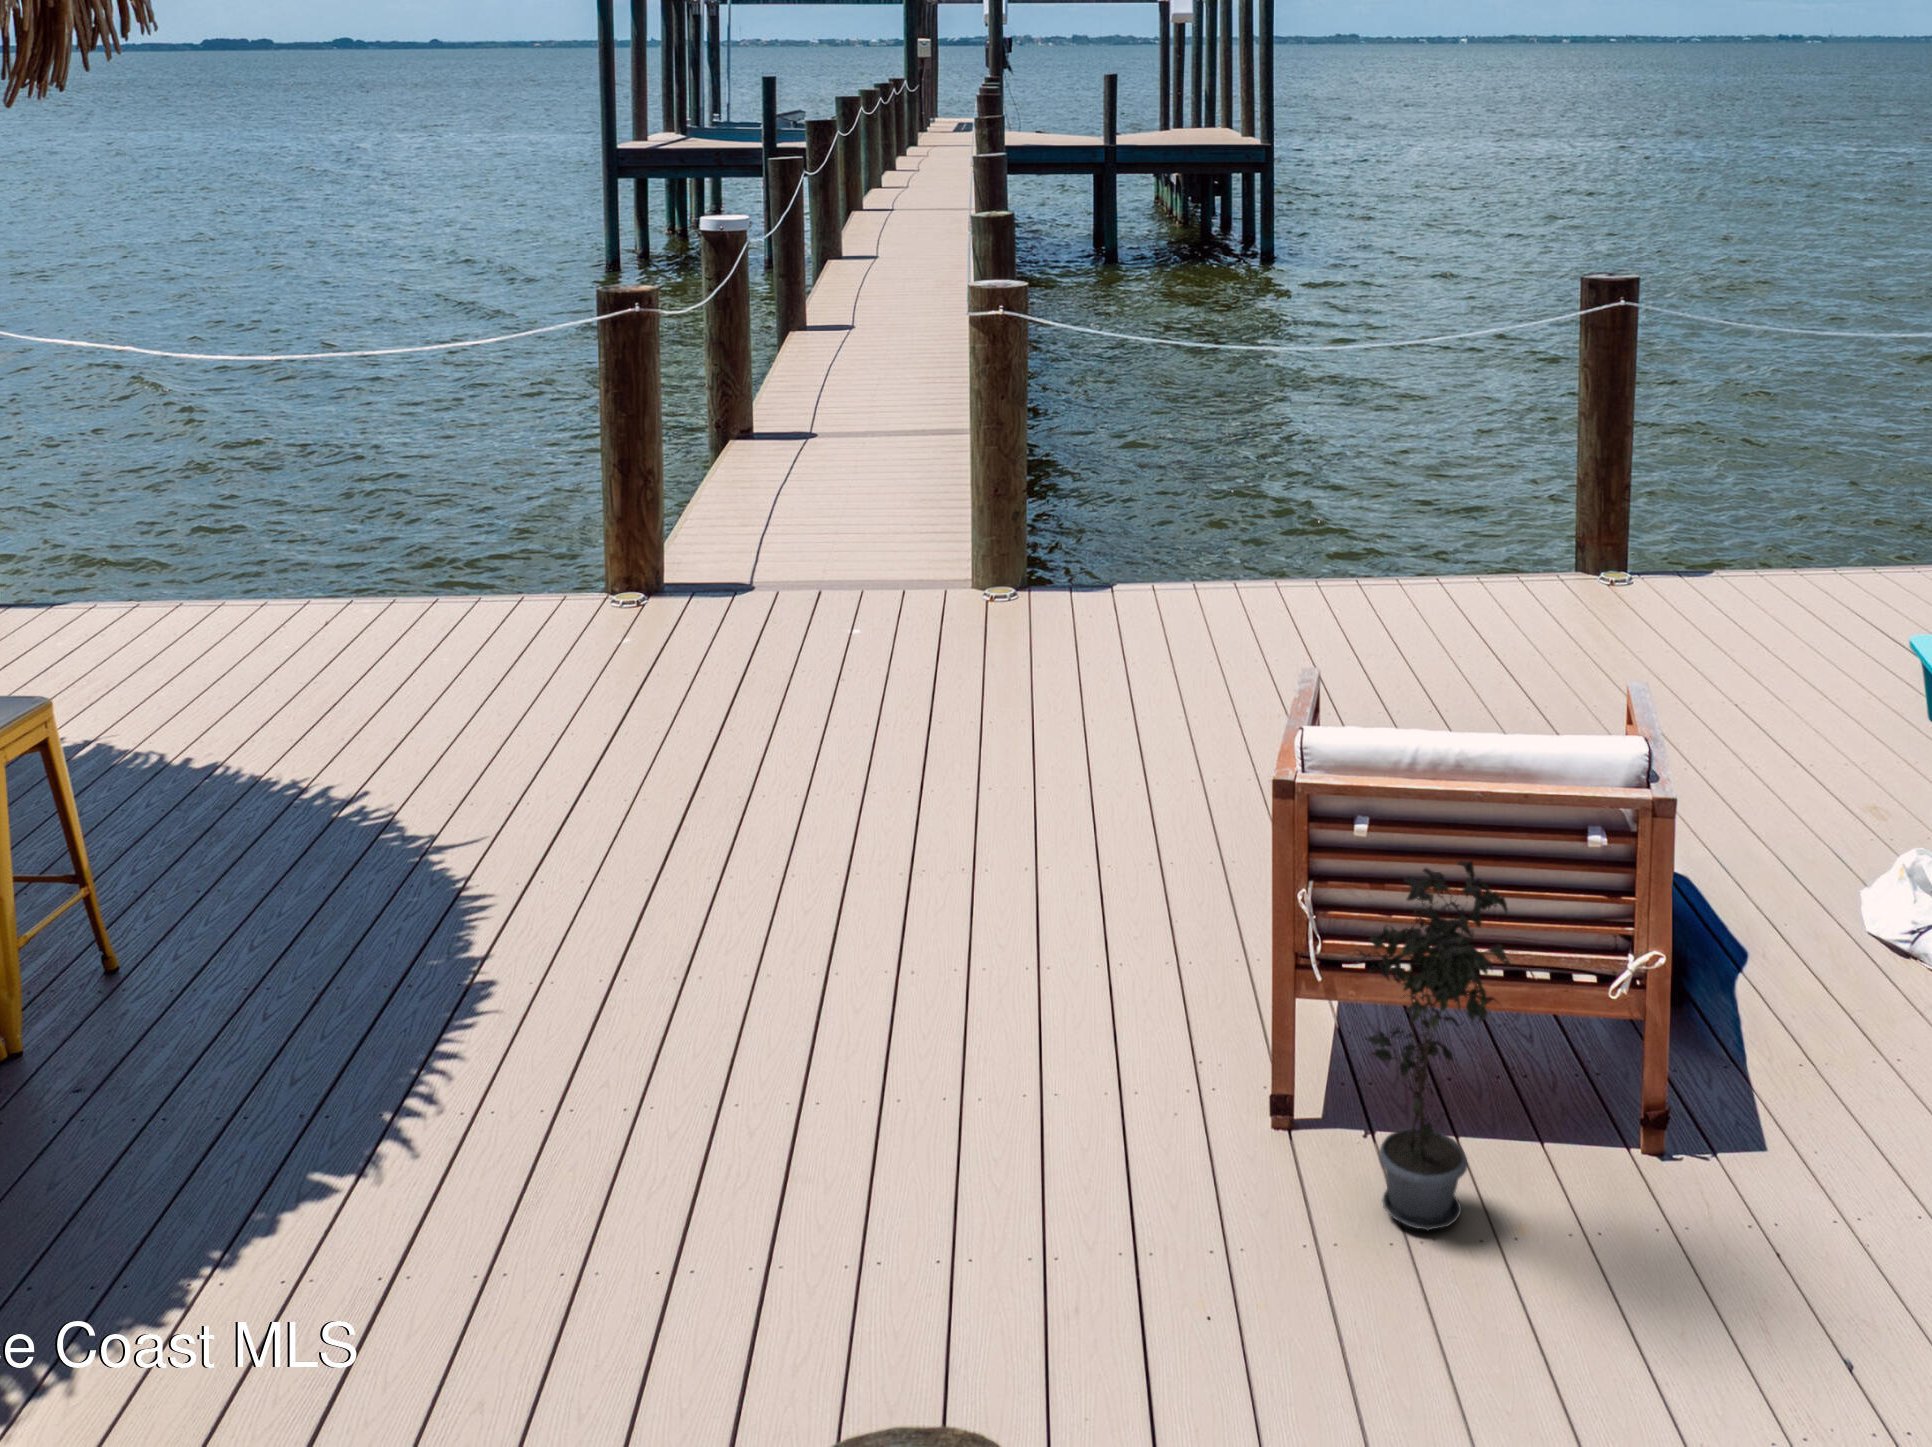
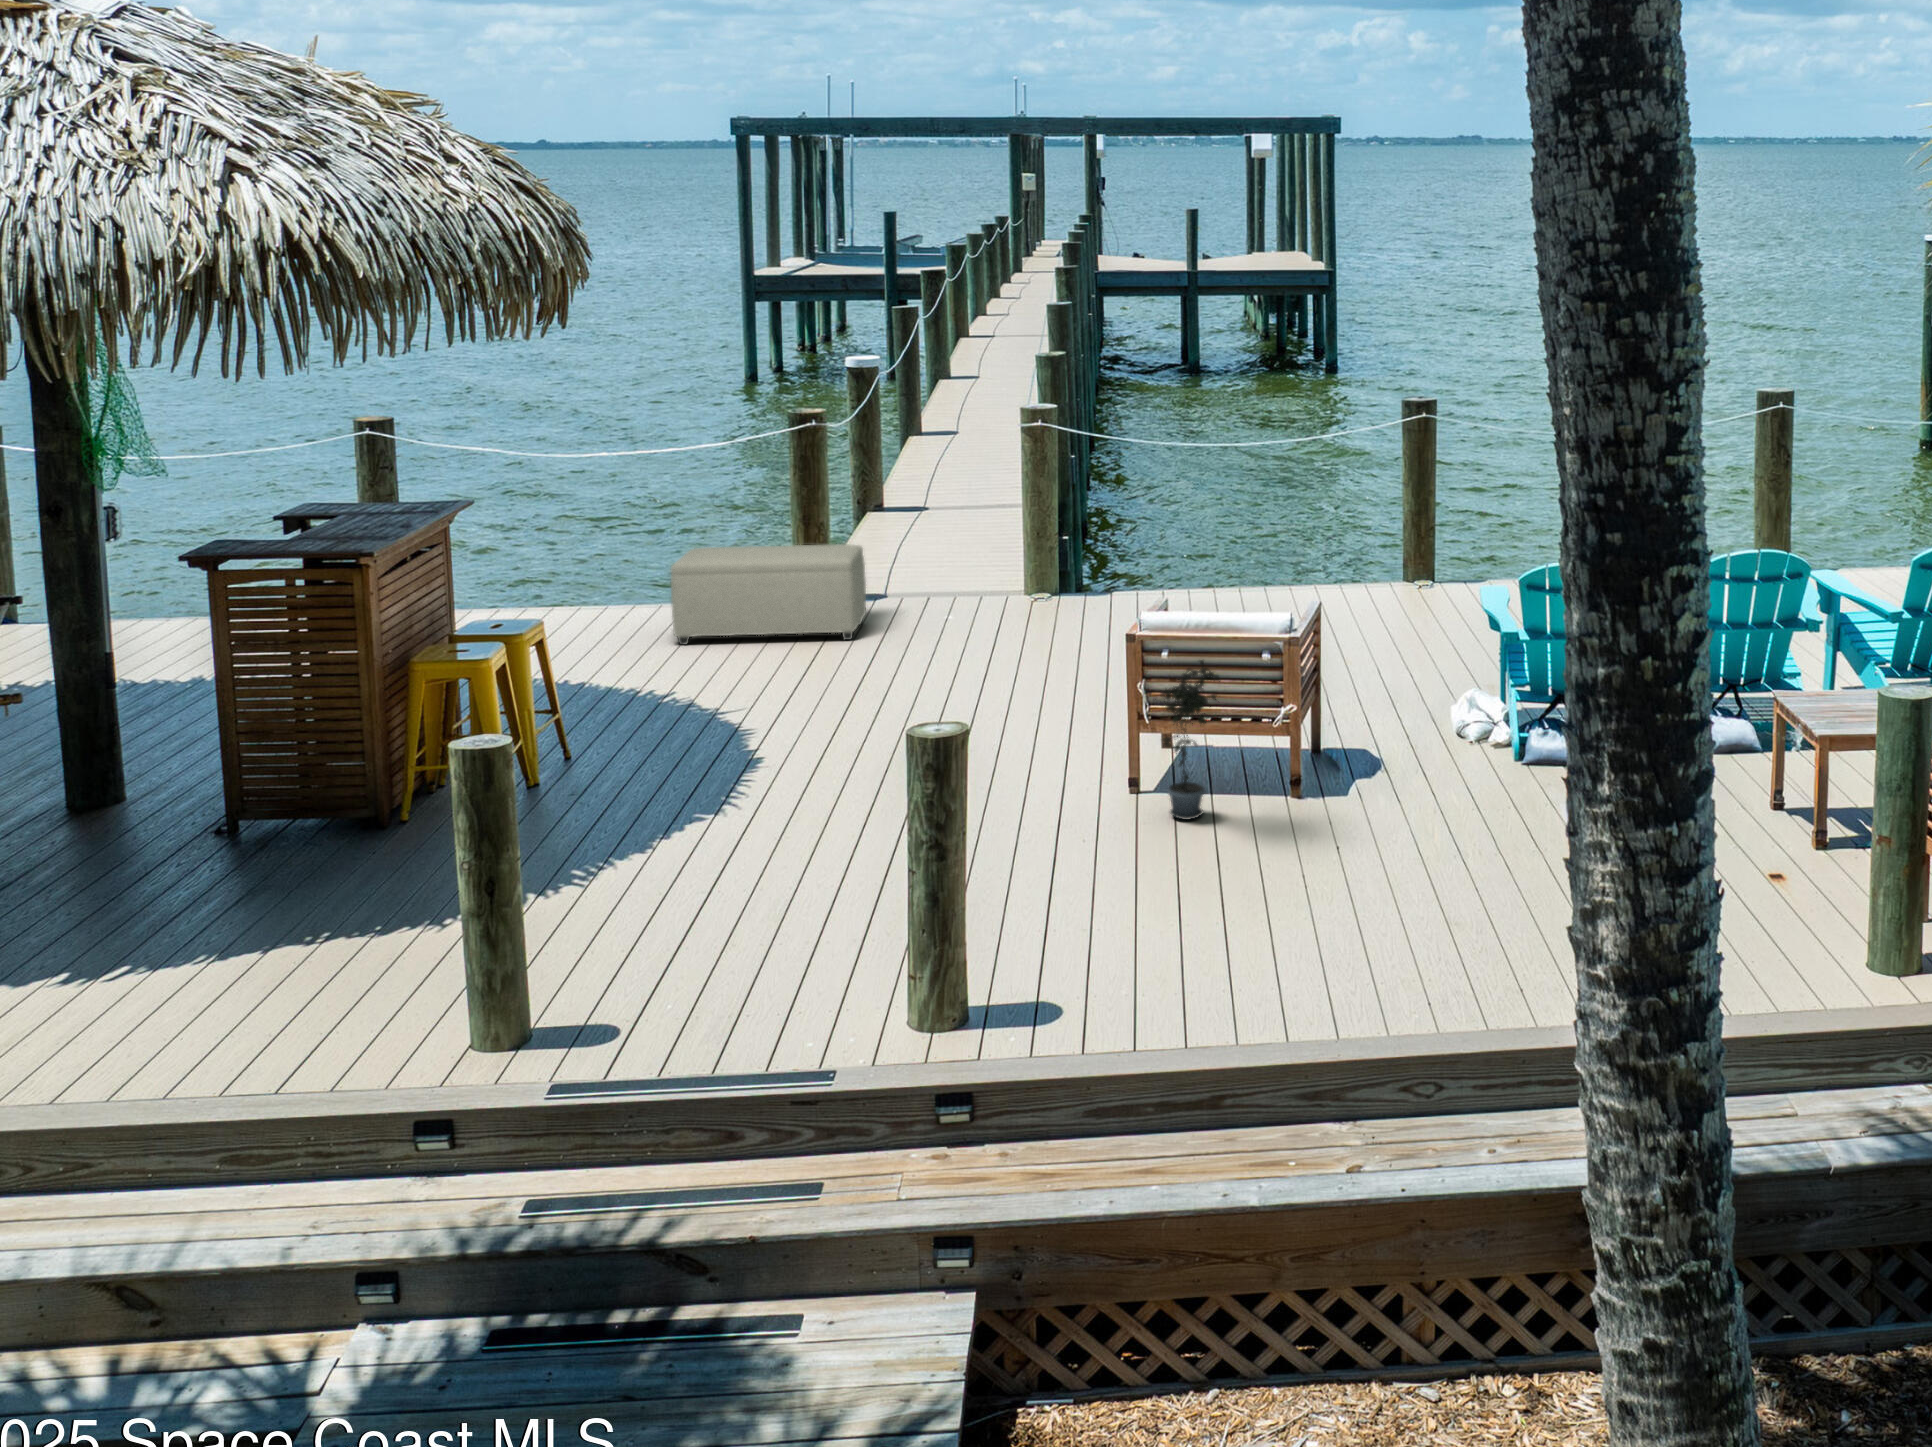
ottoman: none [393,511,721,681] -> present [671,544,866,645]

